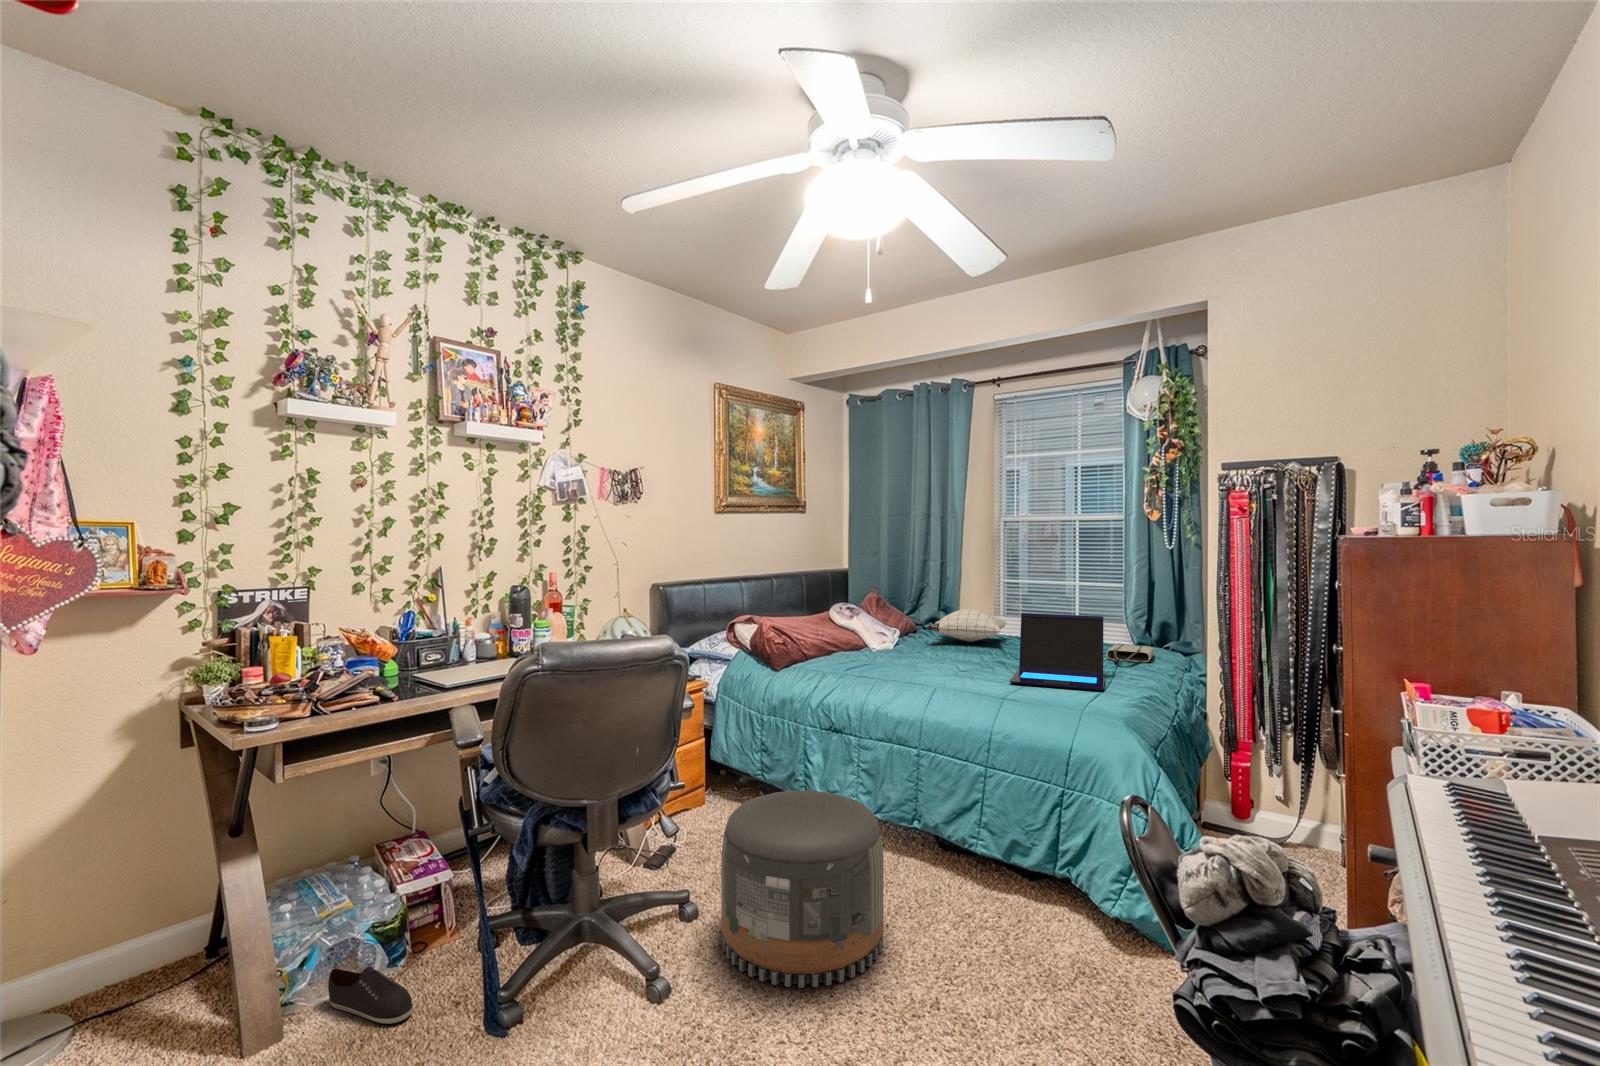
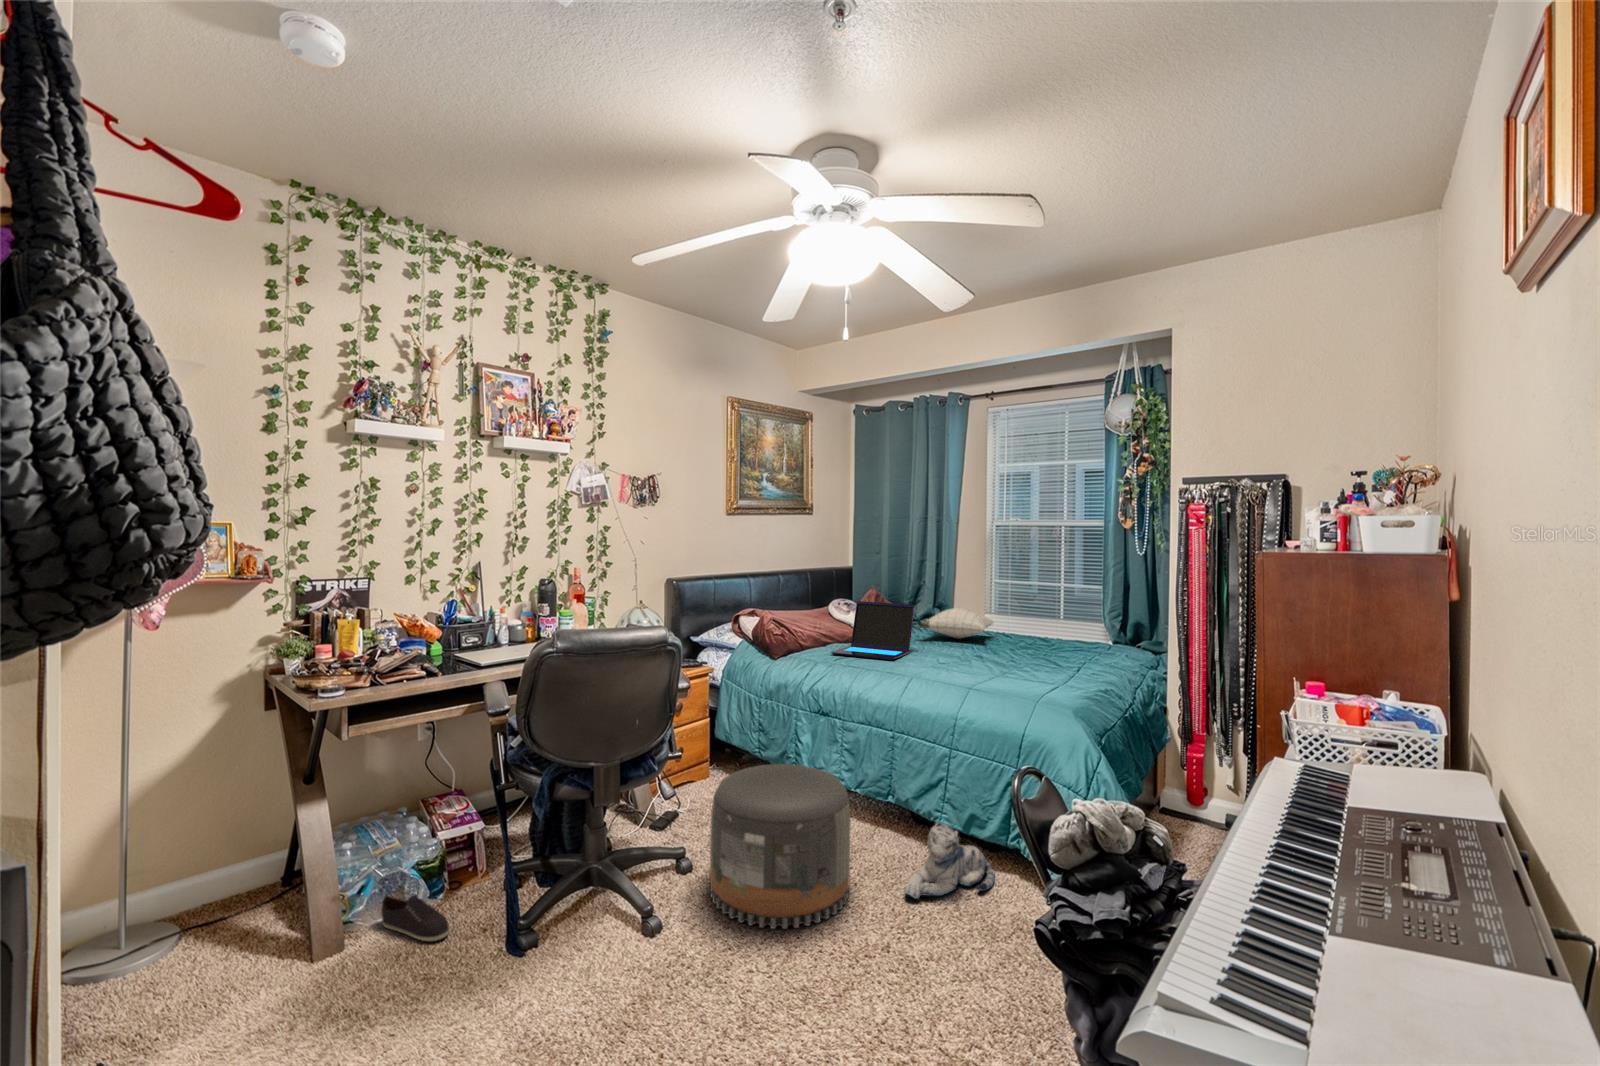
laptop: present [1010,613,1105,691] -> present [831,601,914,660]
tote bag: present [1106,644,1154,663] -> none [1079,644,1124,661]
plush toy: none [945,852,1044,943] -> present [904,823,995,899]

